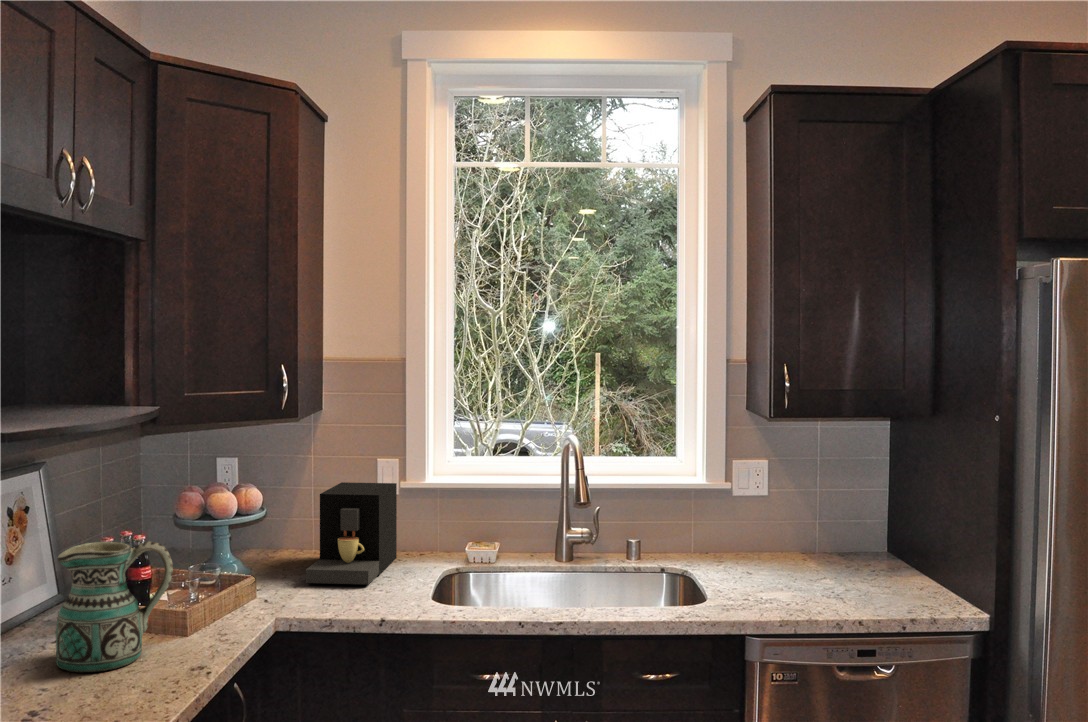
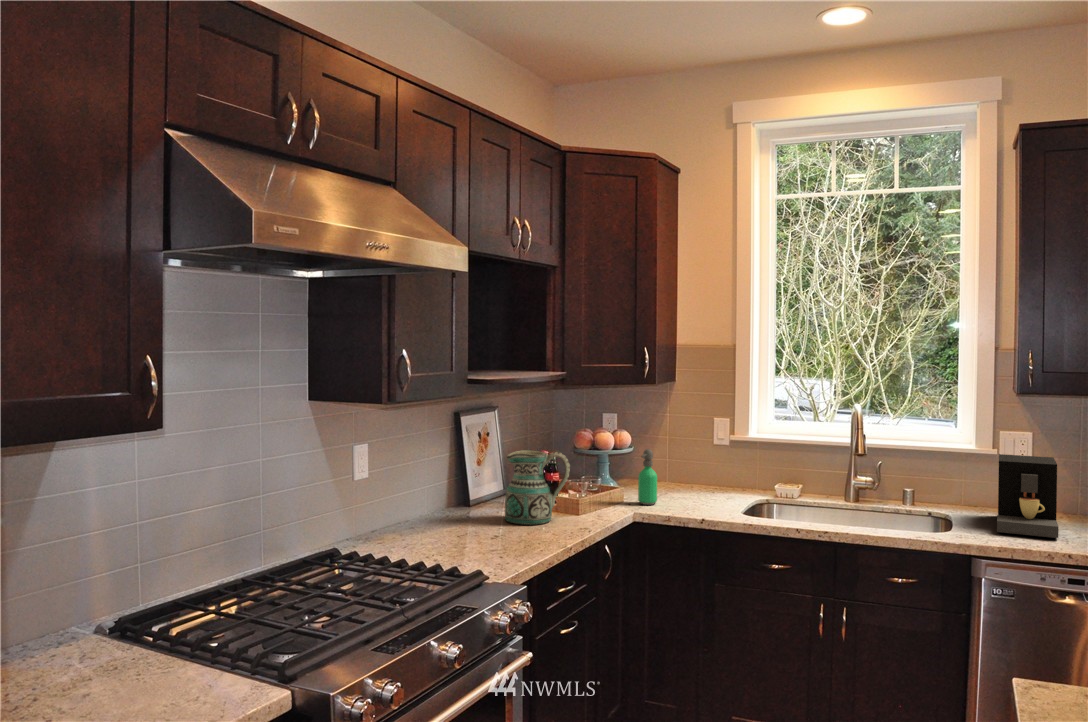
coffee maker: present [306,482,397,584] -> present [997,454,1059,538]
soap dispenser: none [278,516,308,600] -> present [638,449,657,505]

